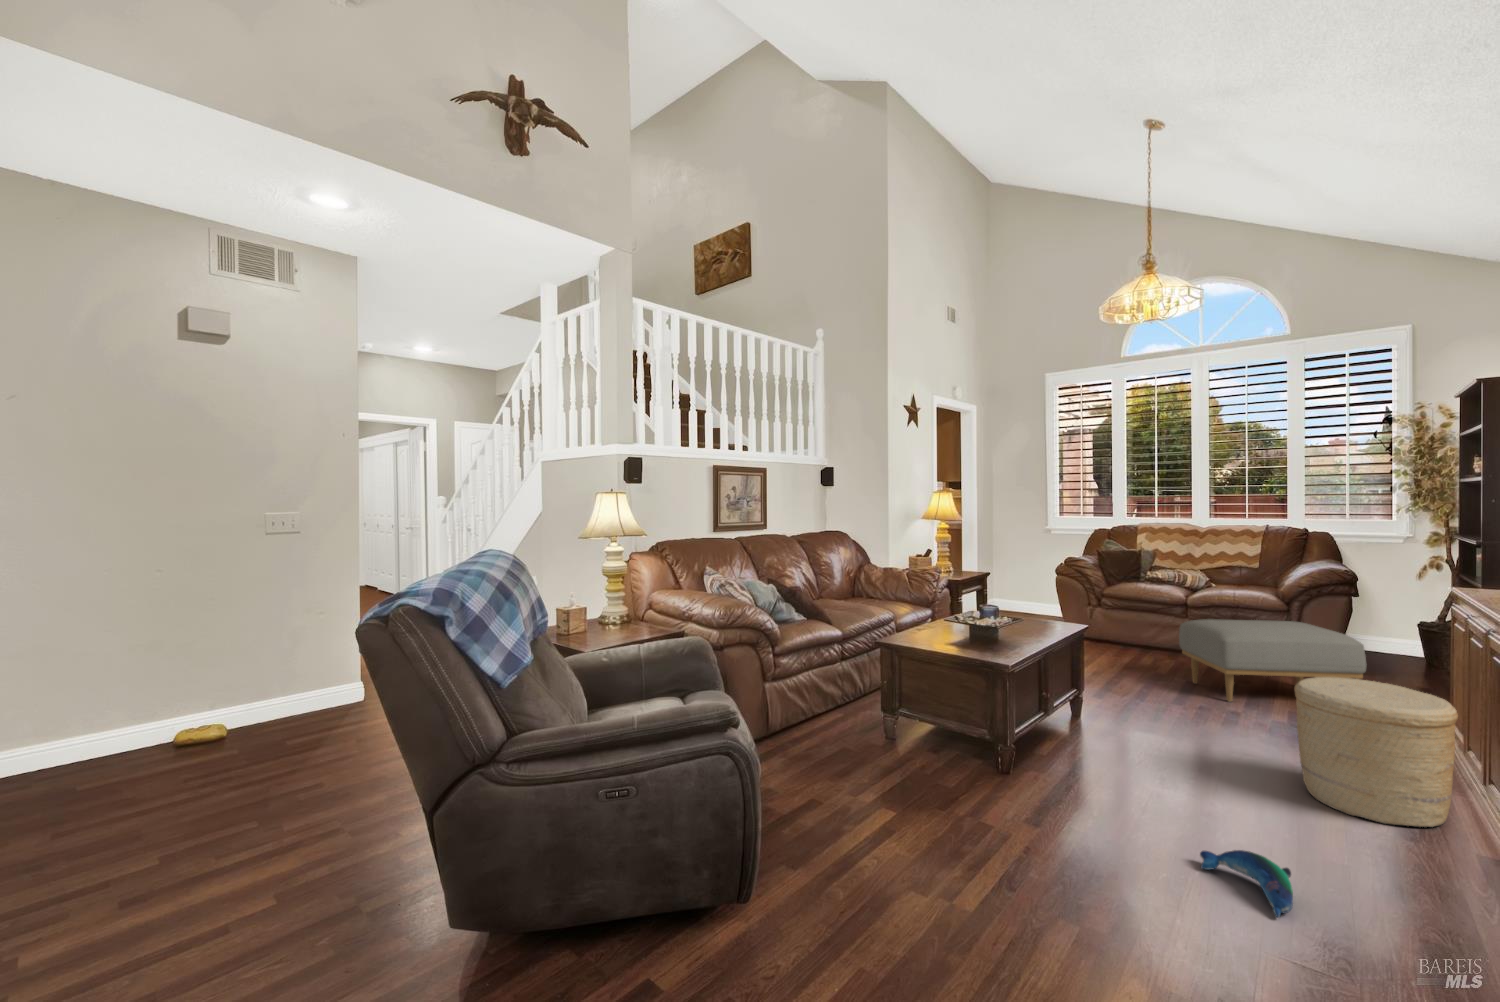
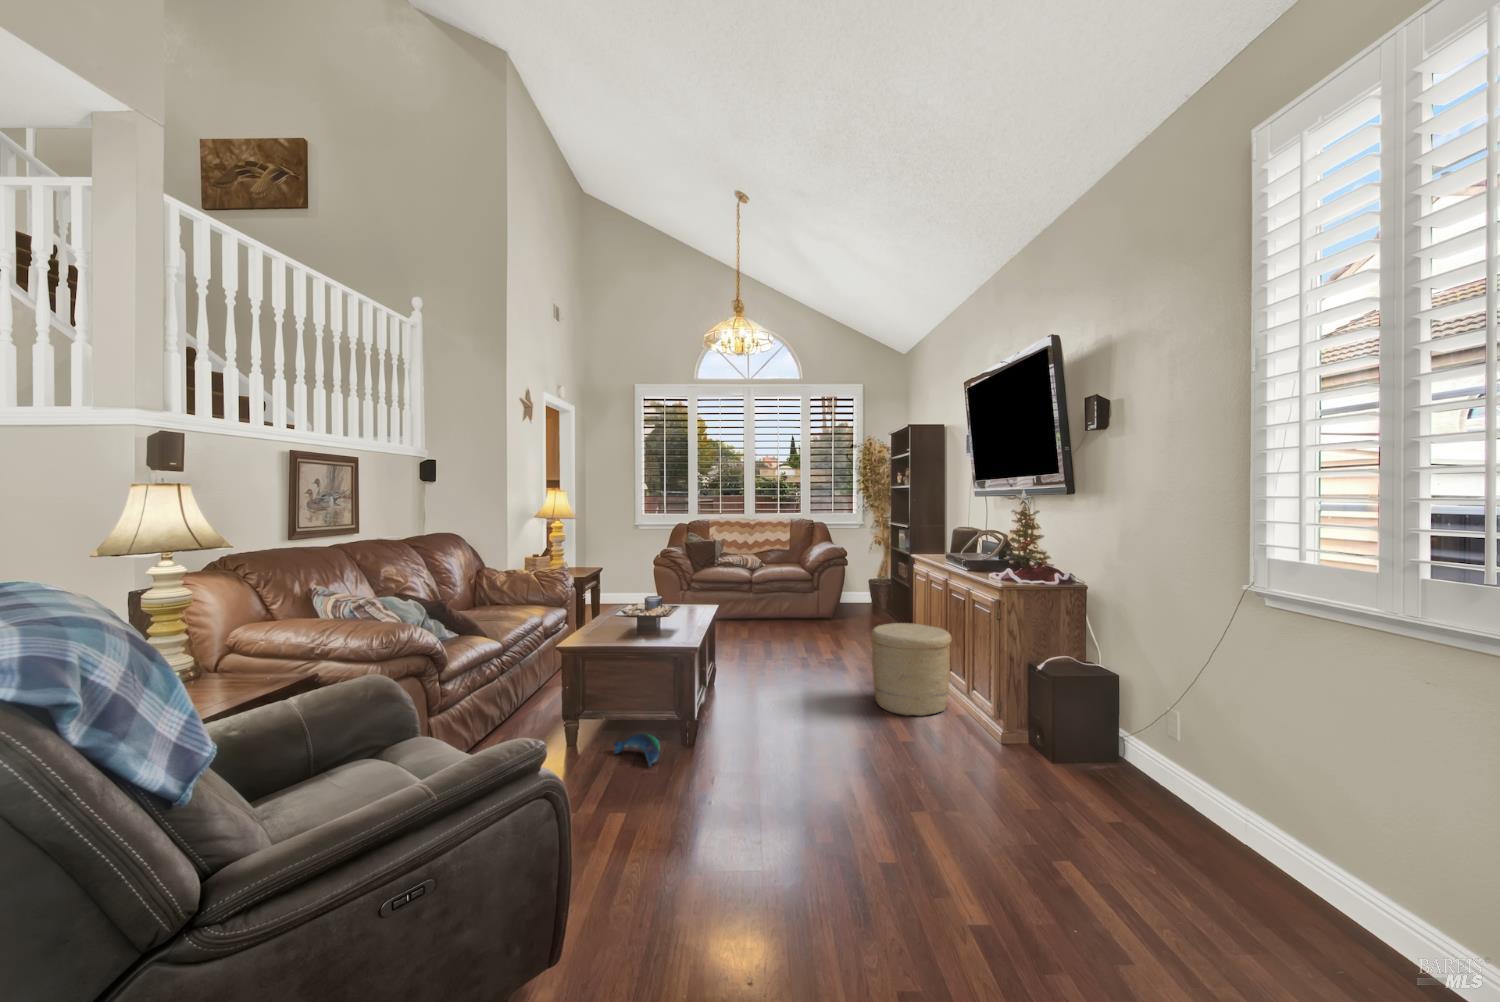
ottoman: present [1179,619,1367,702] -> none [762,589,872,655]
plush toy: present [1200,850,1293,918] -> present [614,734,661,766]

